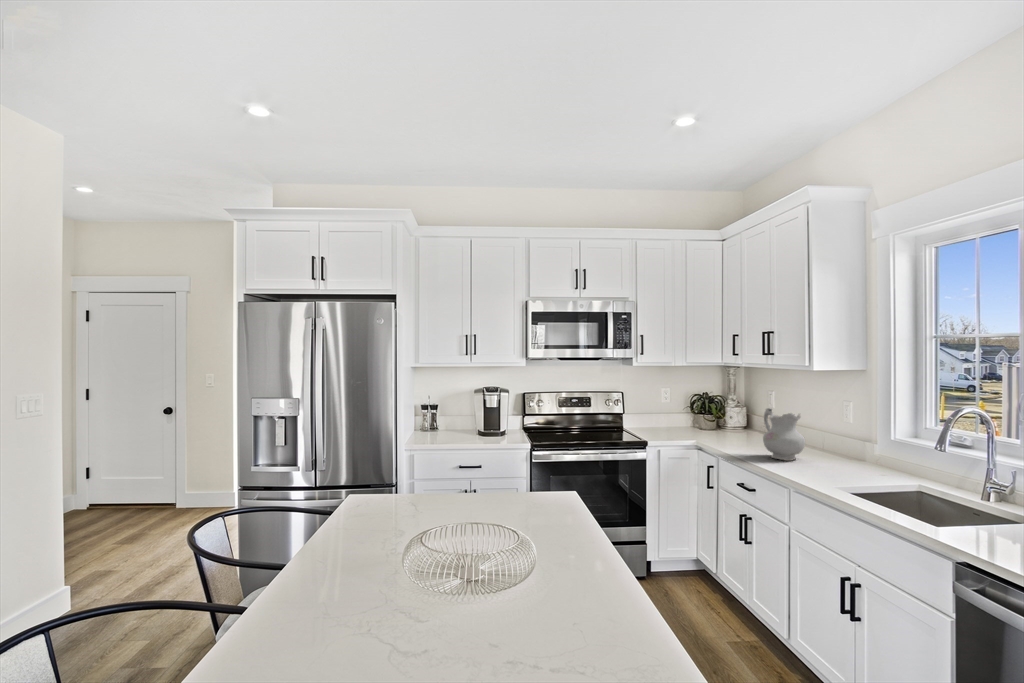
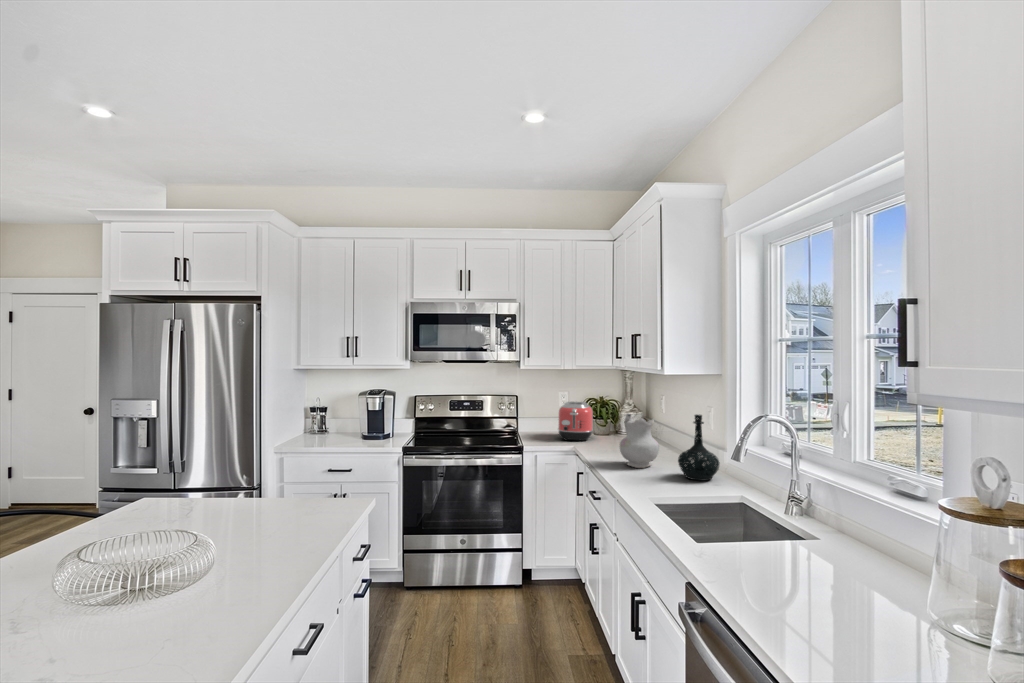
toaster: none [669,398,706,436] -> present [558,402,593,441]
bottle: none [834,408,880,471] -> present [678,415,720,481]

